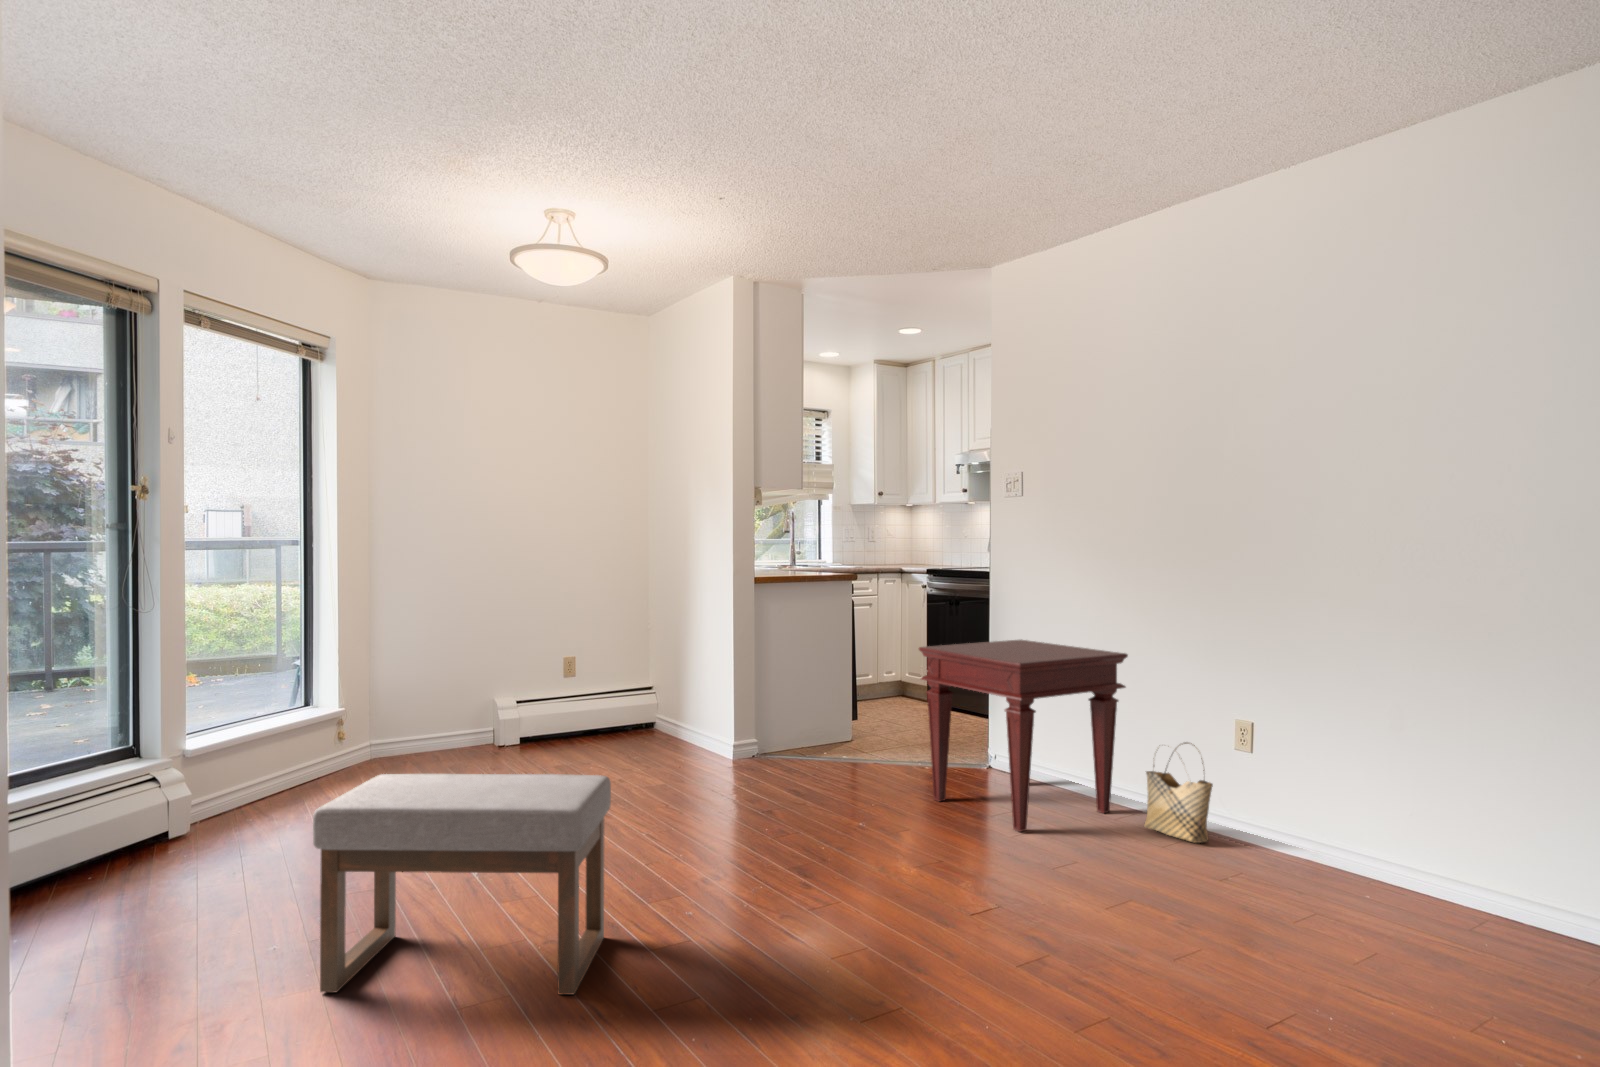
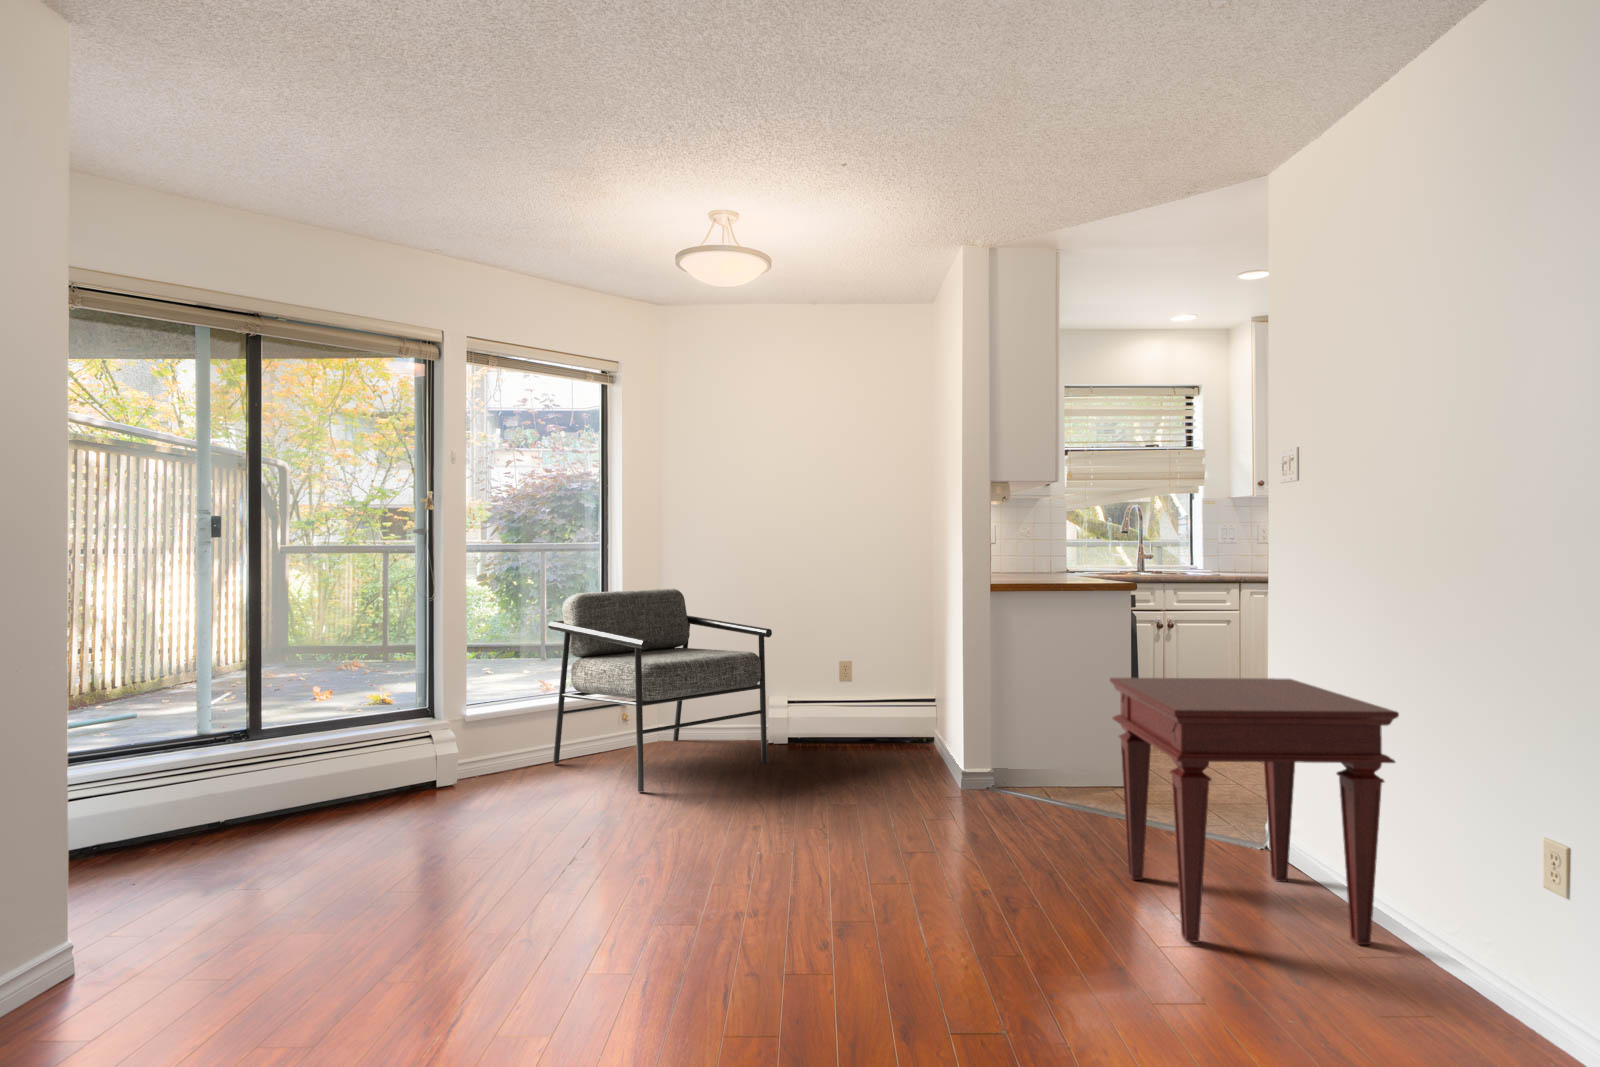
armchair: none [275,591,534,806] -> present [548,589,772,792]
woven basket: present [1144,742,1213,843] -> none [1392,857,1497,1027]
ottoman: present [313,774,611,995] -> none [340,753,595,996]

